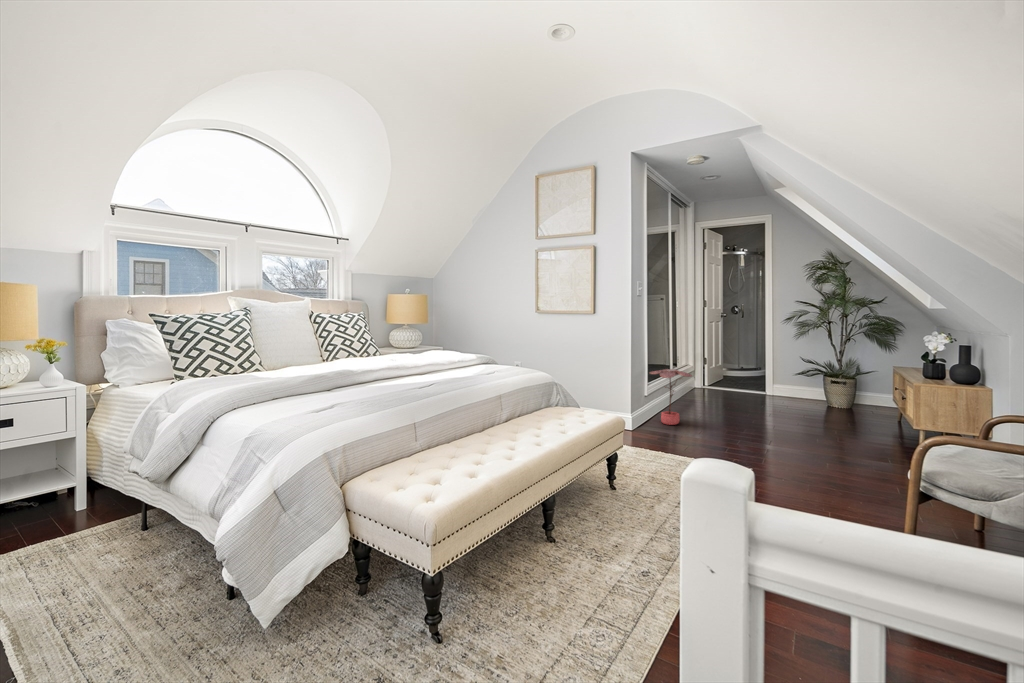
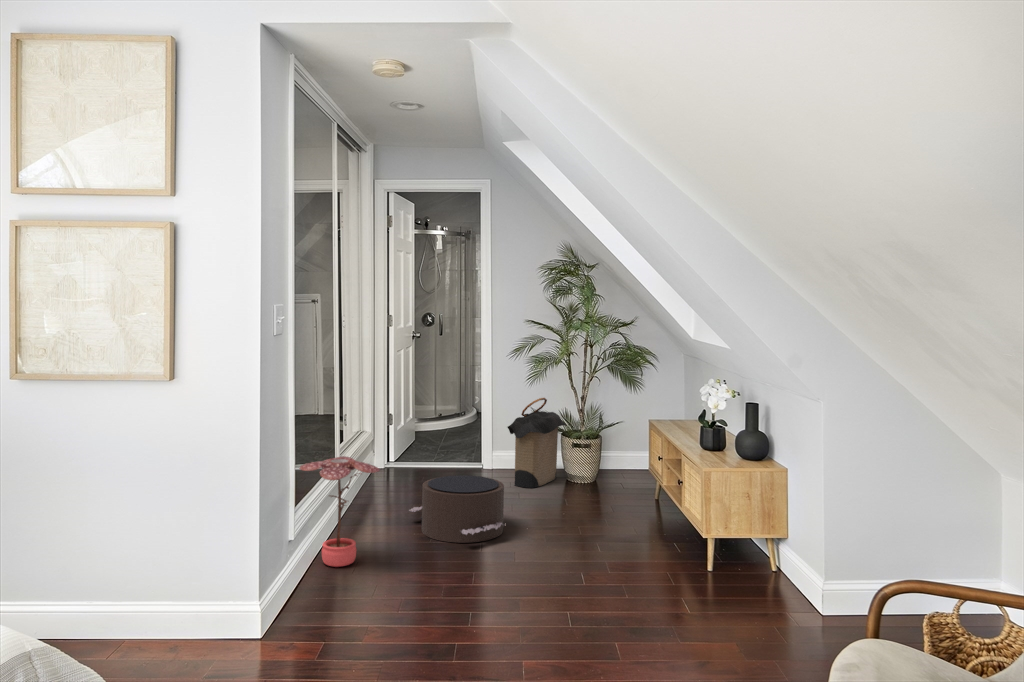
laundry hamper: none [780,348,826,405] -> present [508,398,566,488]
pouf: none [711,388,772,424] -> present [409,475,504,543]

